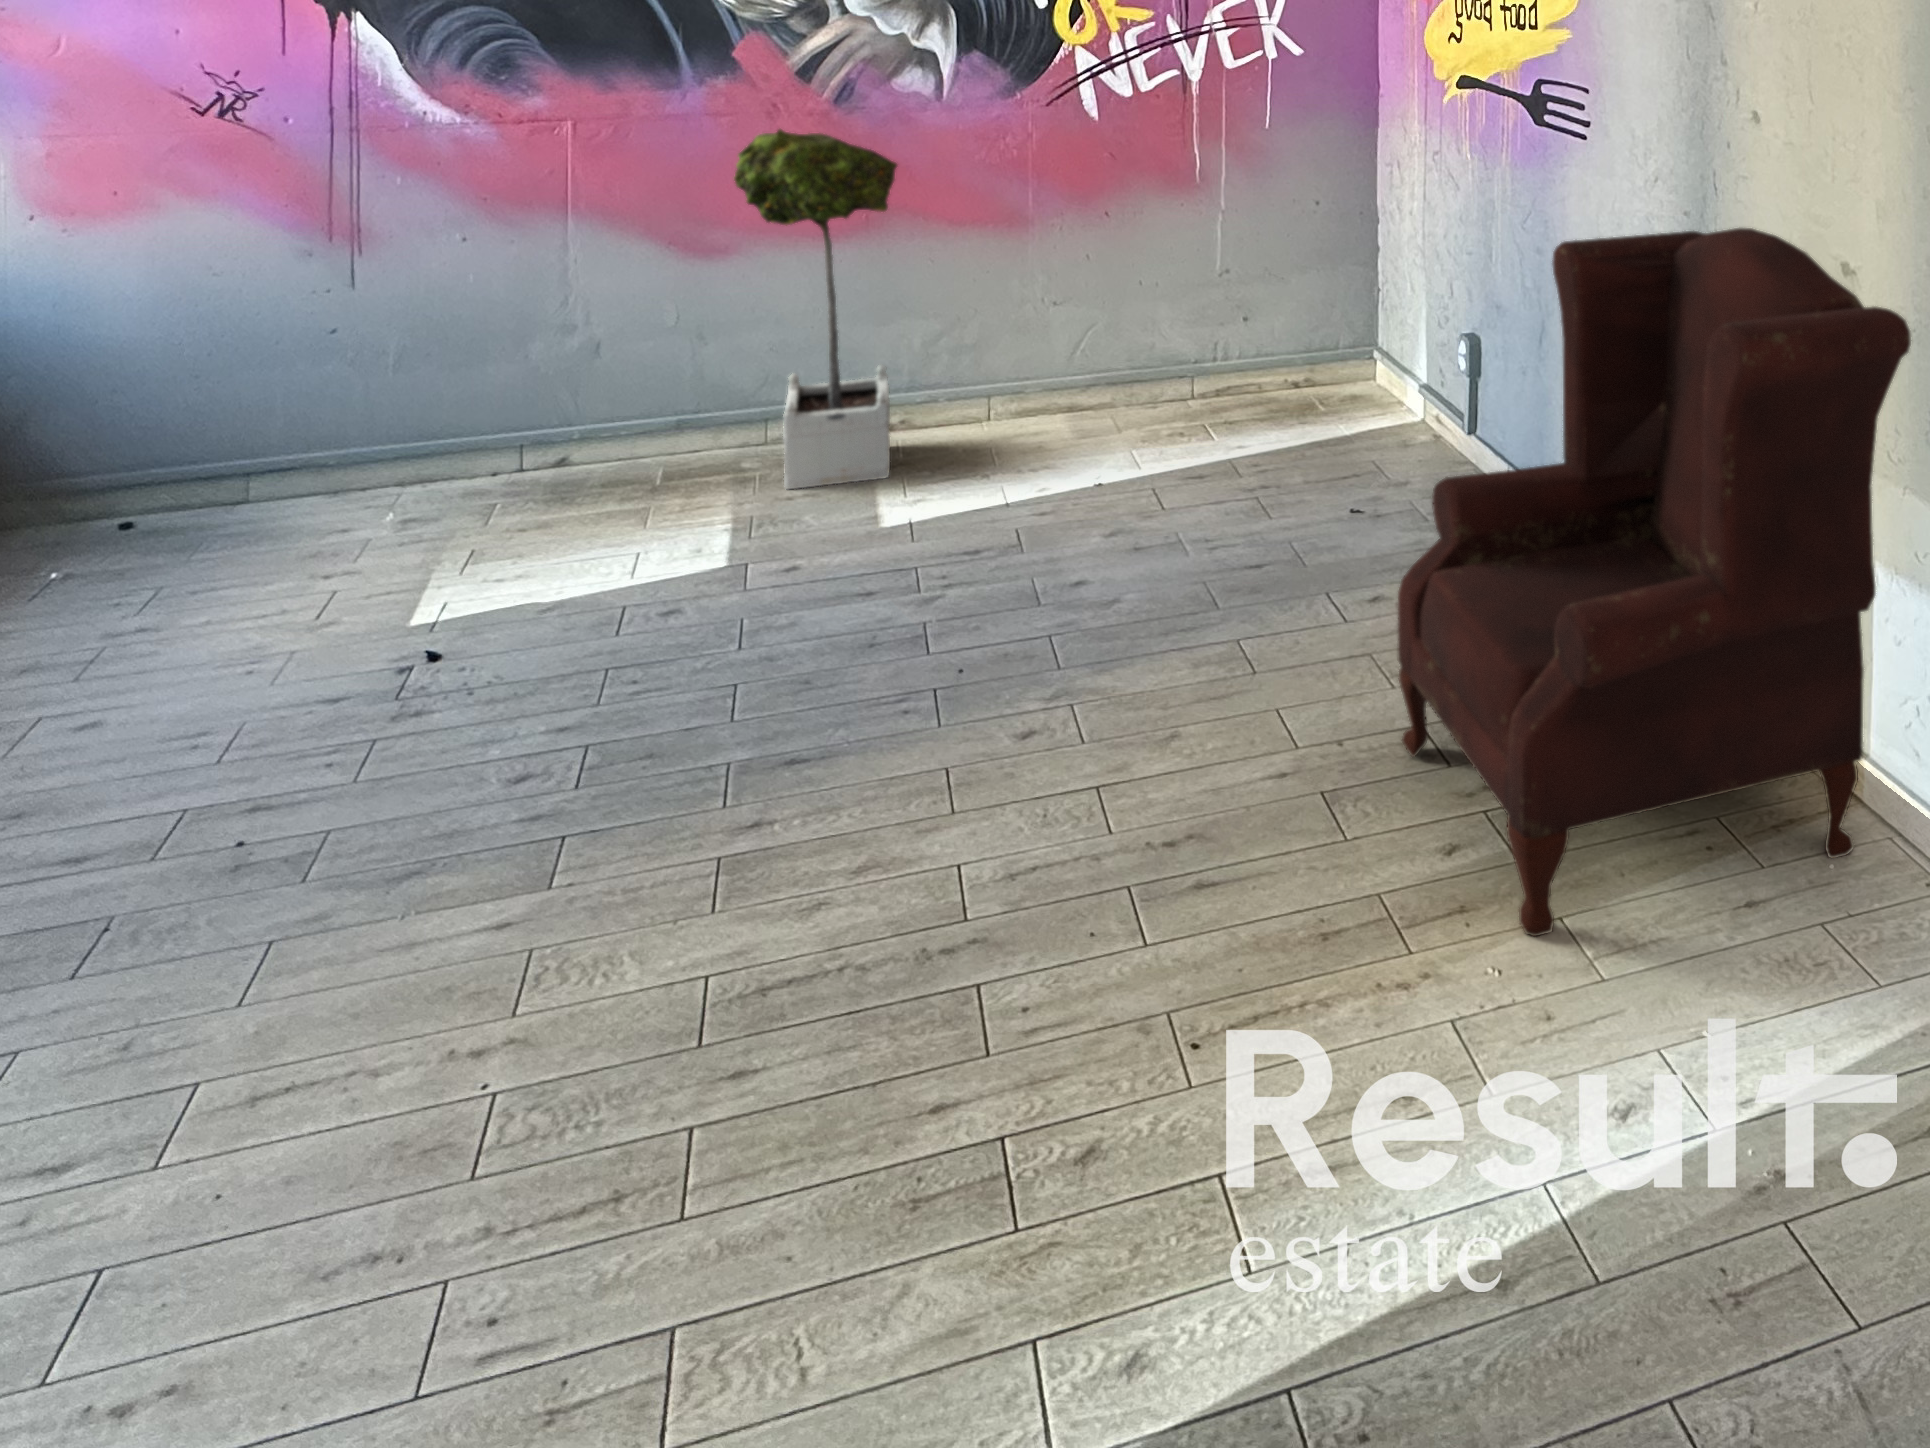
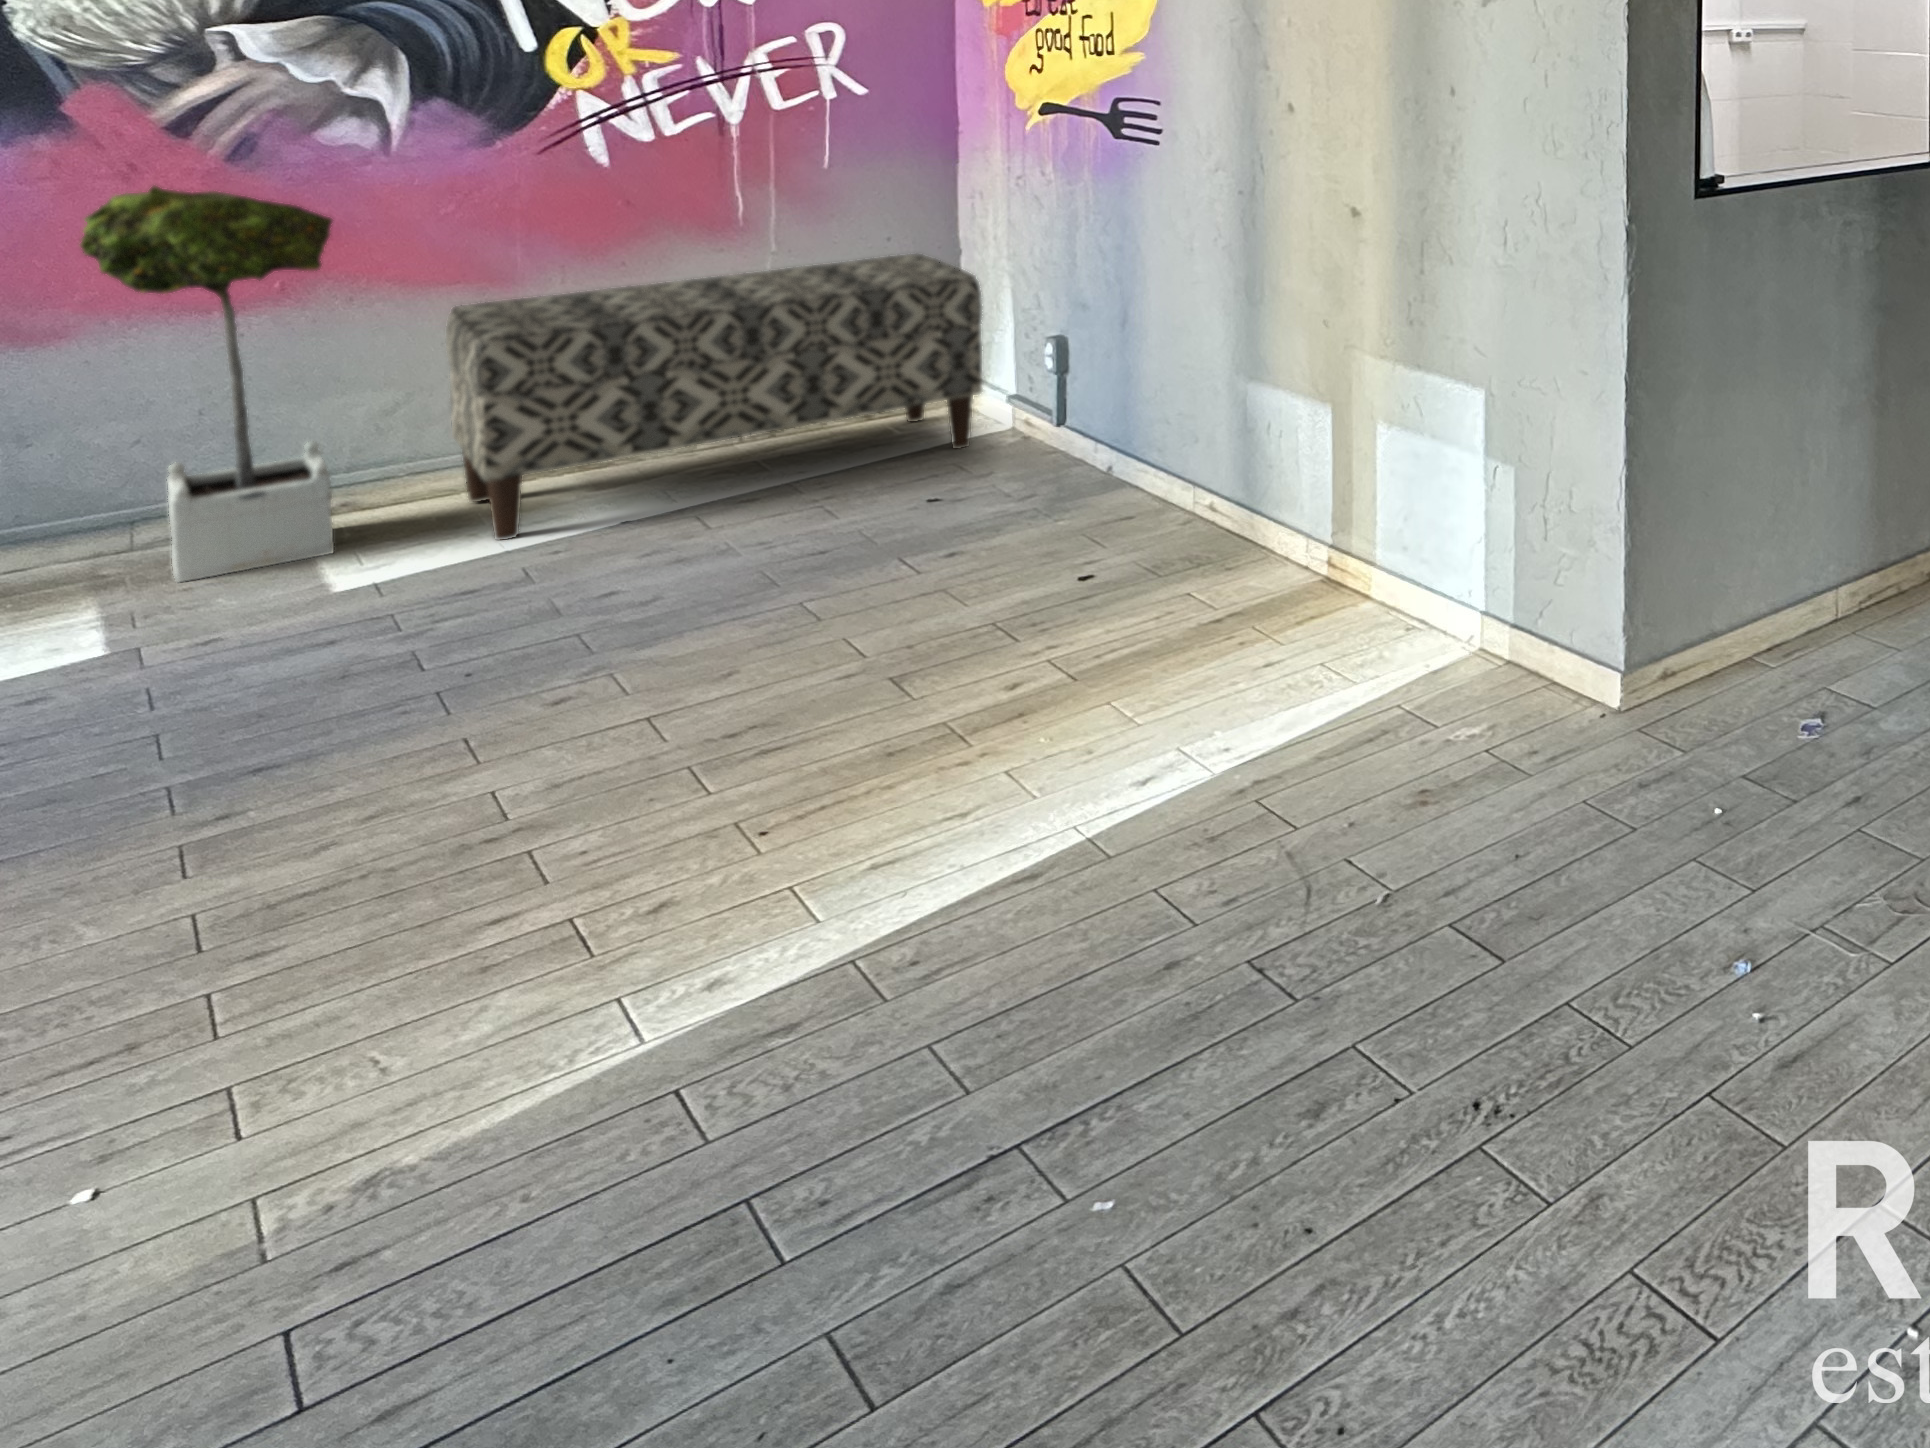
bench: none [976,221,1399,489] -> present [446,254,982,540]
armchair: present [1398,228,1911,936] -> none [966,188,1382,703]

